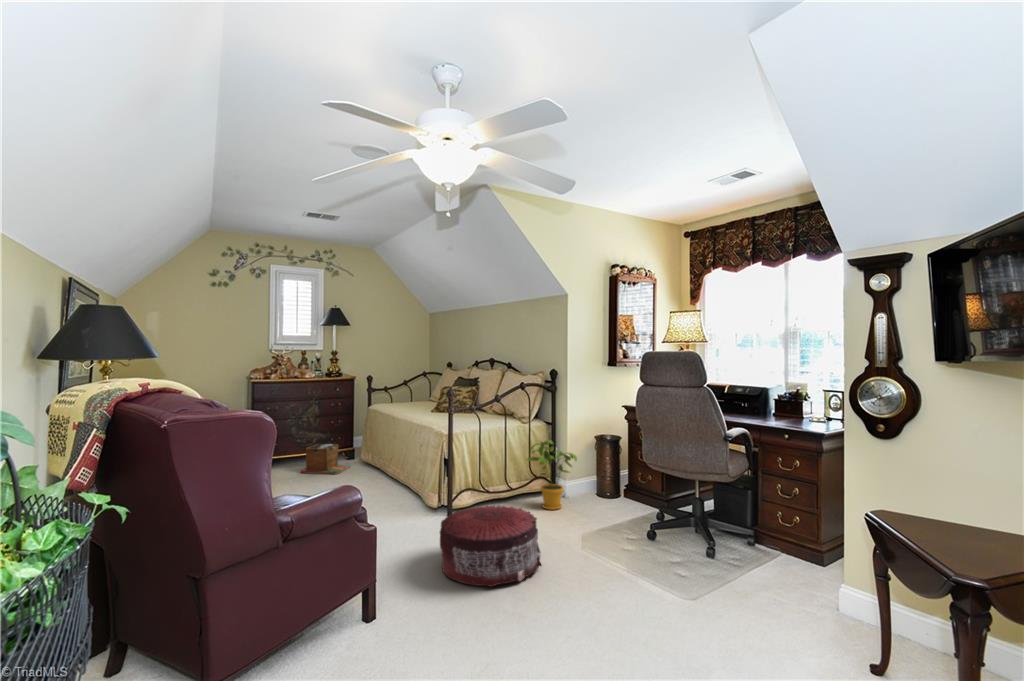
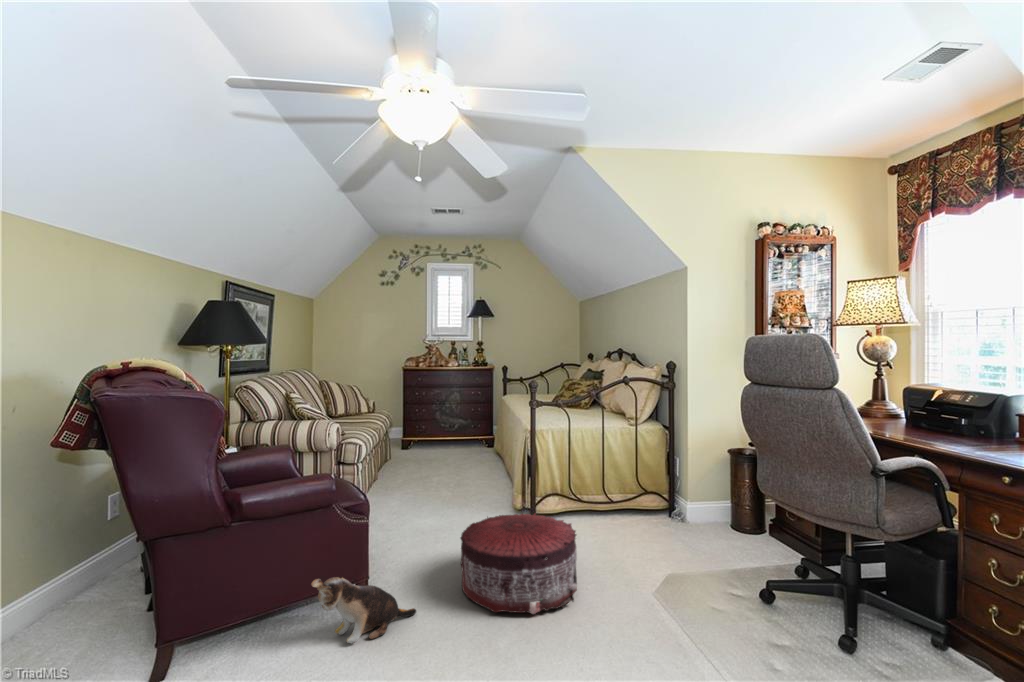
house plant: present [527,440,577,510] -> none [627,446,688,535]
laundry basket: present [300,444,350,474] -> none [437,432,485,463]
plush toy: none [361,581,428,637] -> present [312,577,416,643]

